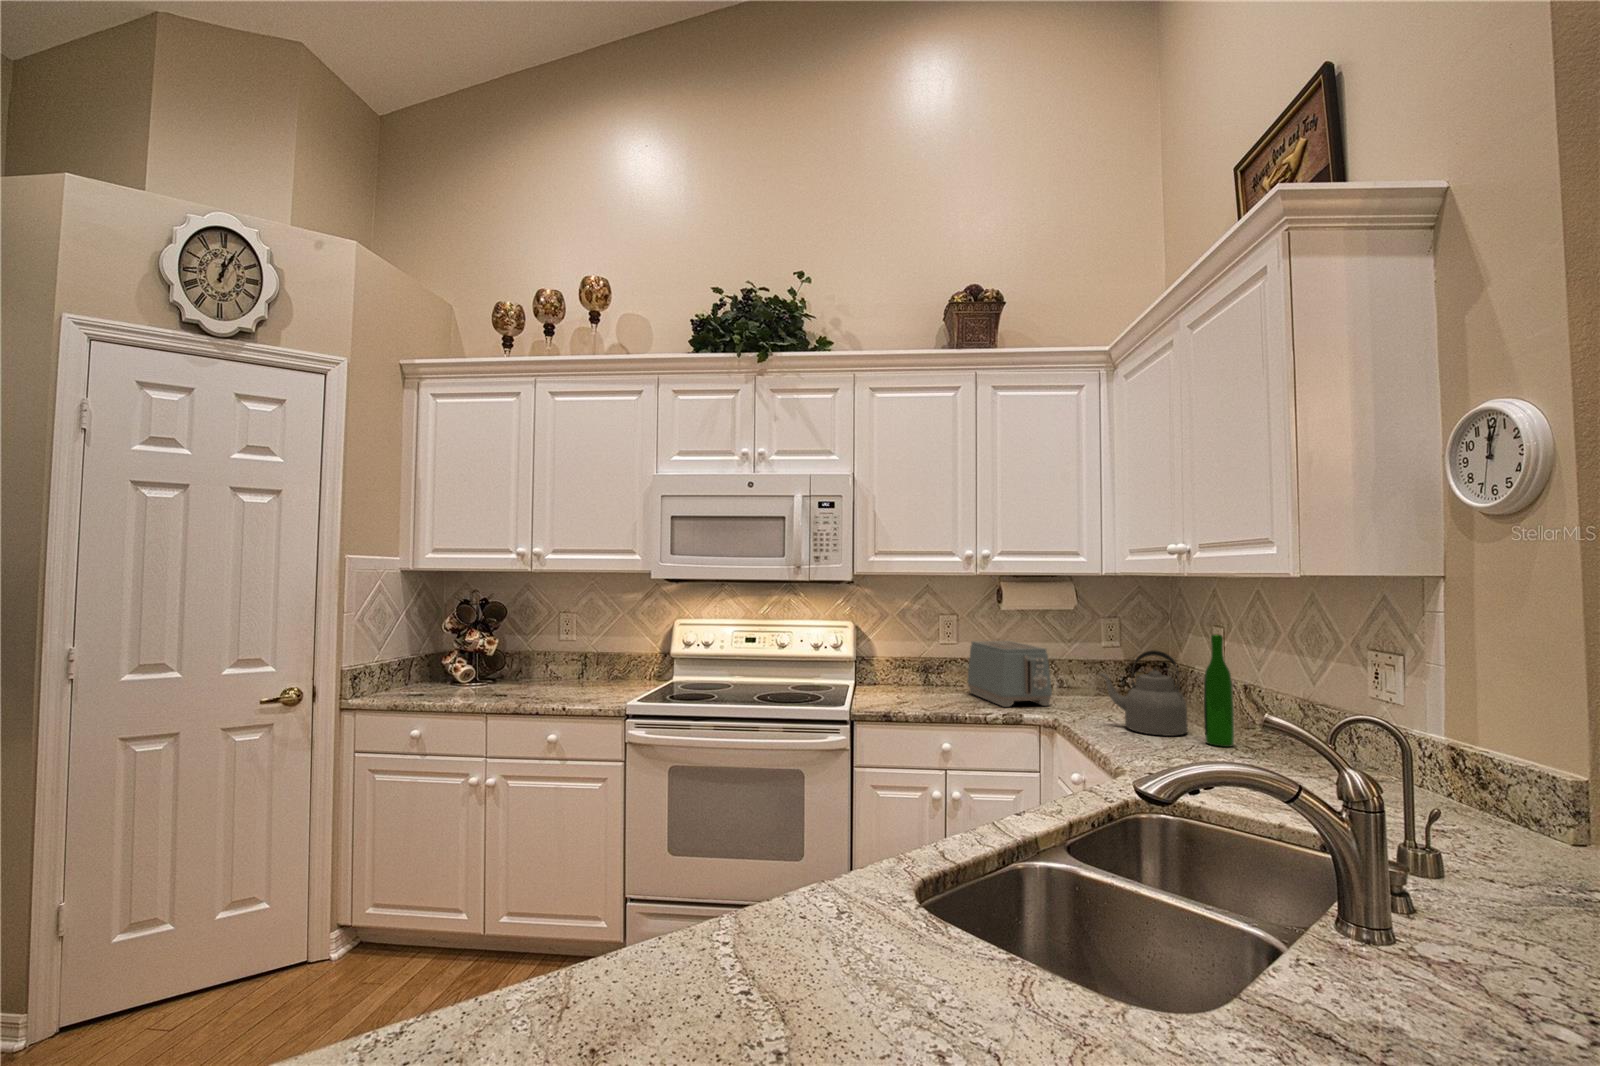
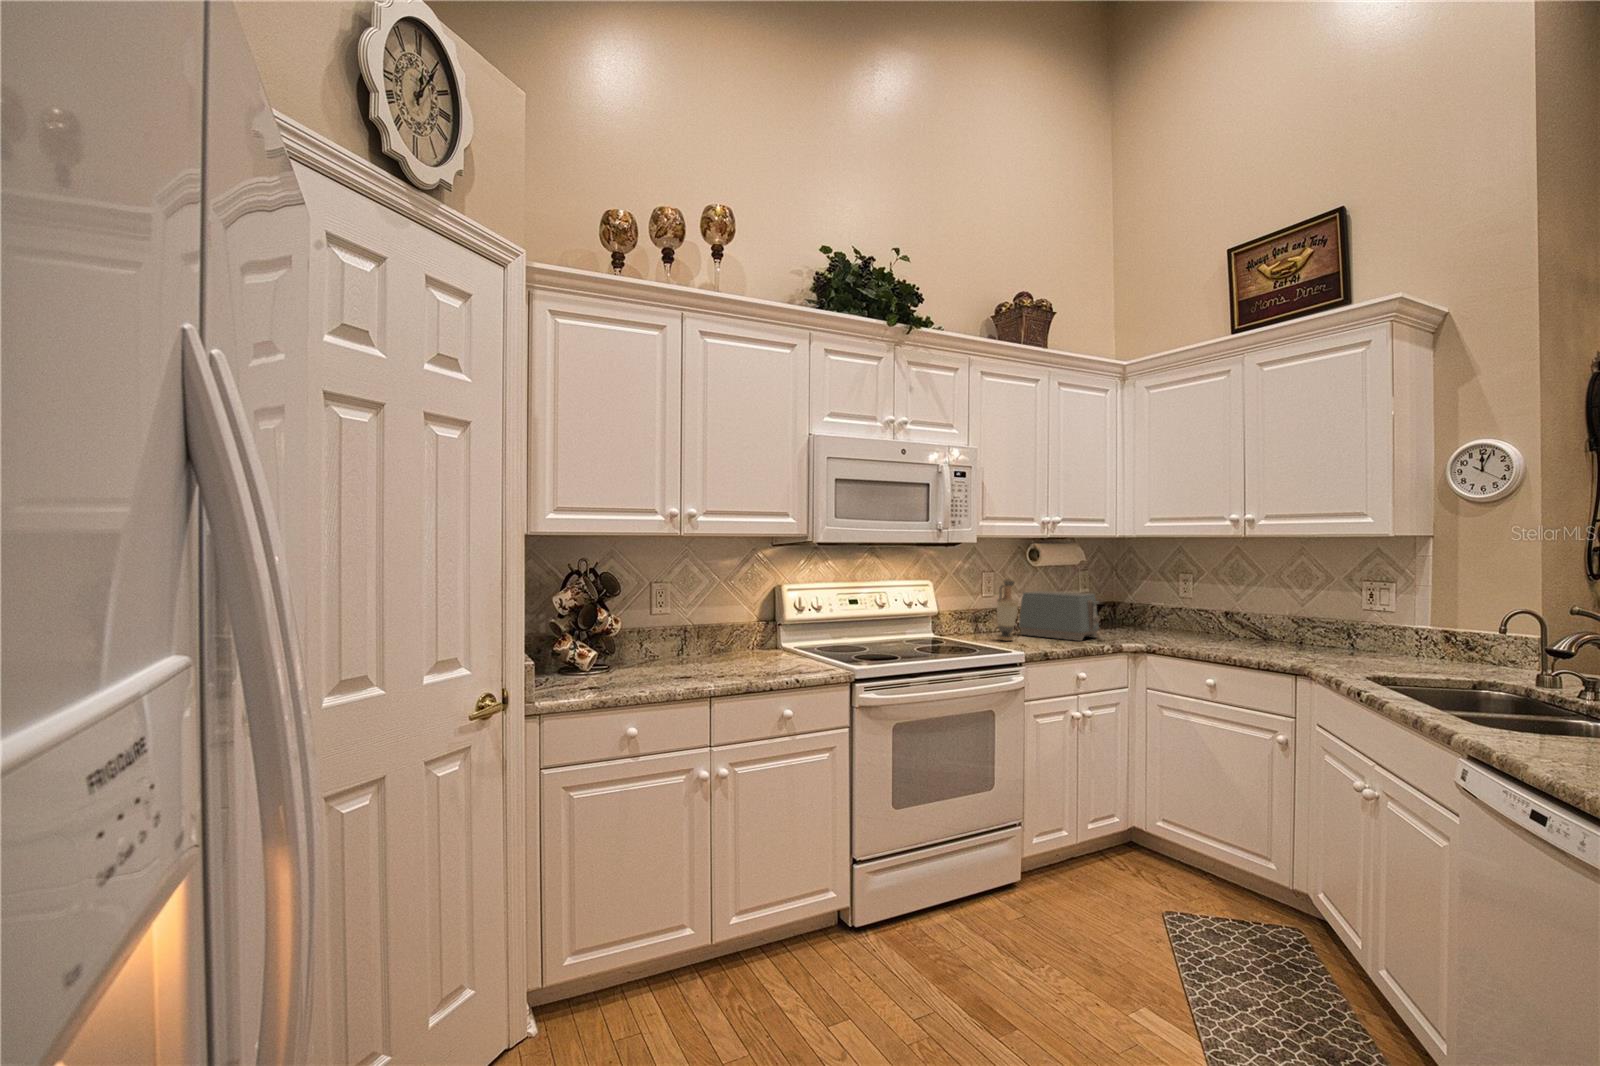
vase: none [910,624,935,698] -> present [997,579,1018,641]
wine bottle: present [1204,635,1234,747] -> none [1248,575,1268,648]
kettle: present [1099,650,1188,736] -> none [1165,589,1227,646]

